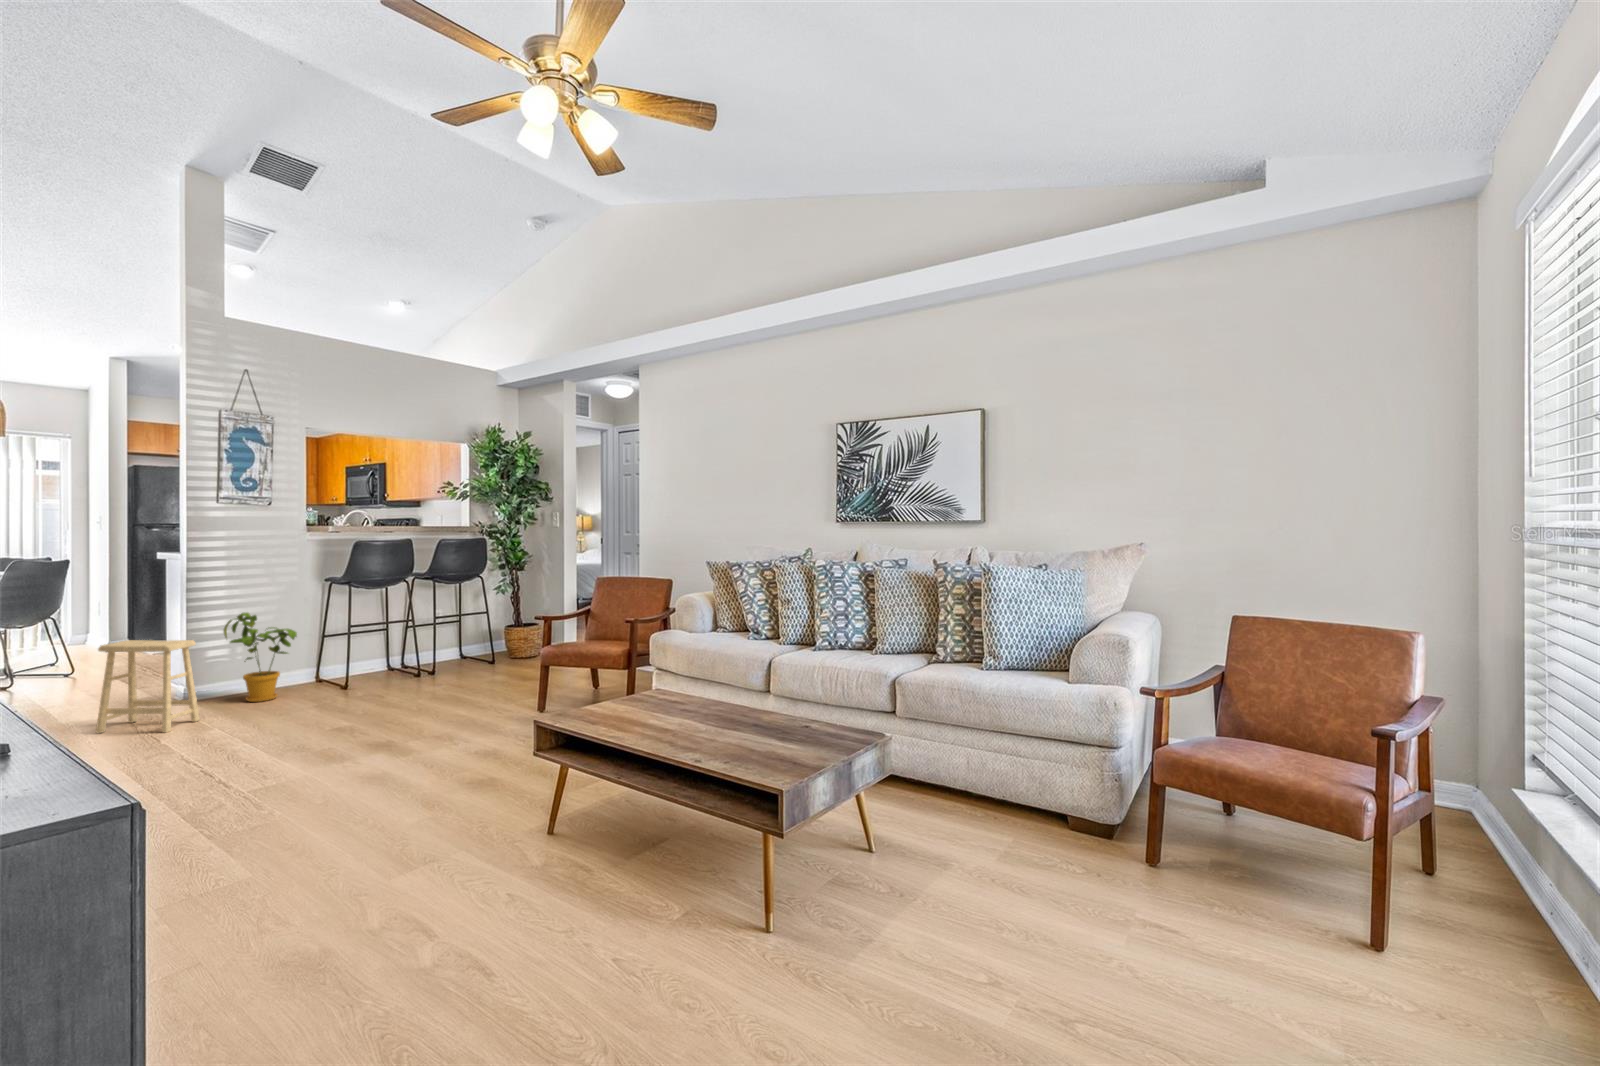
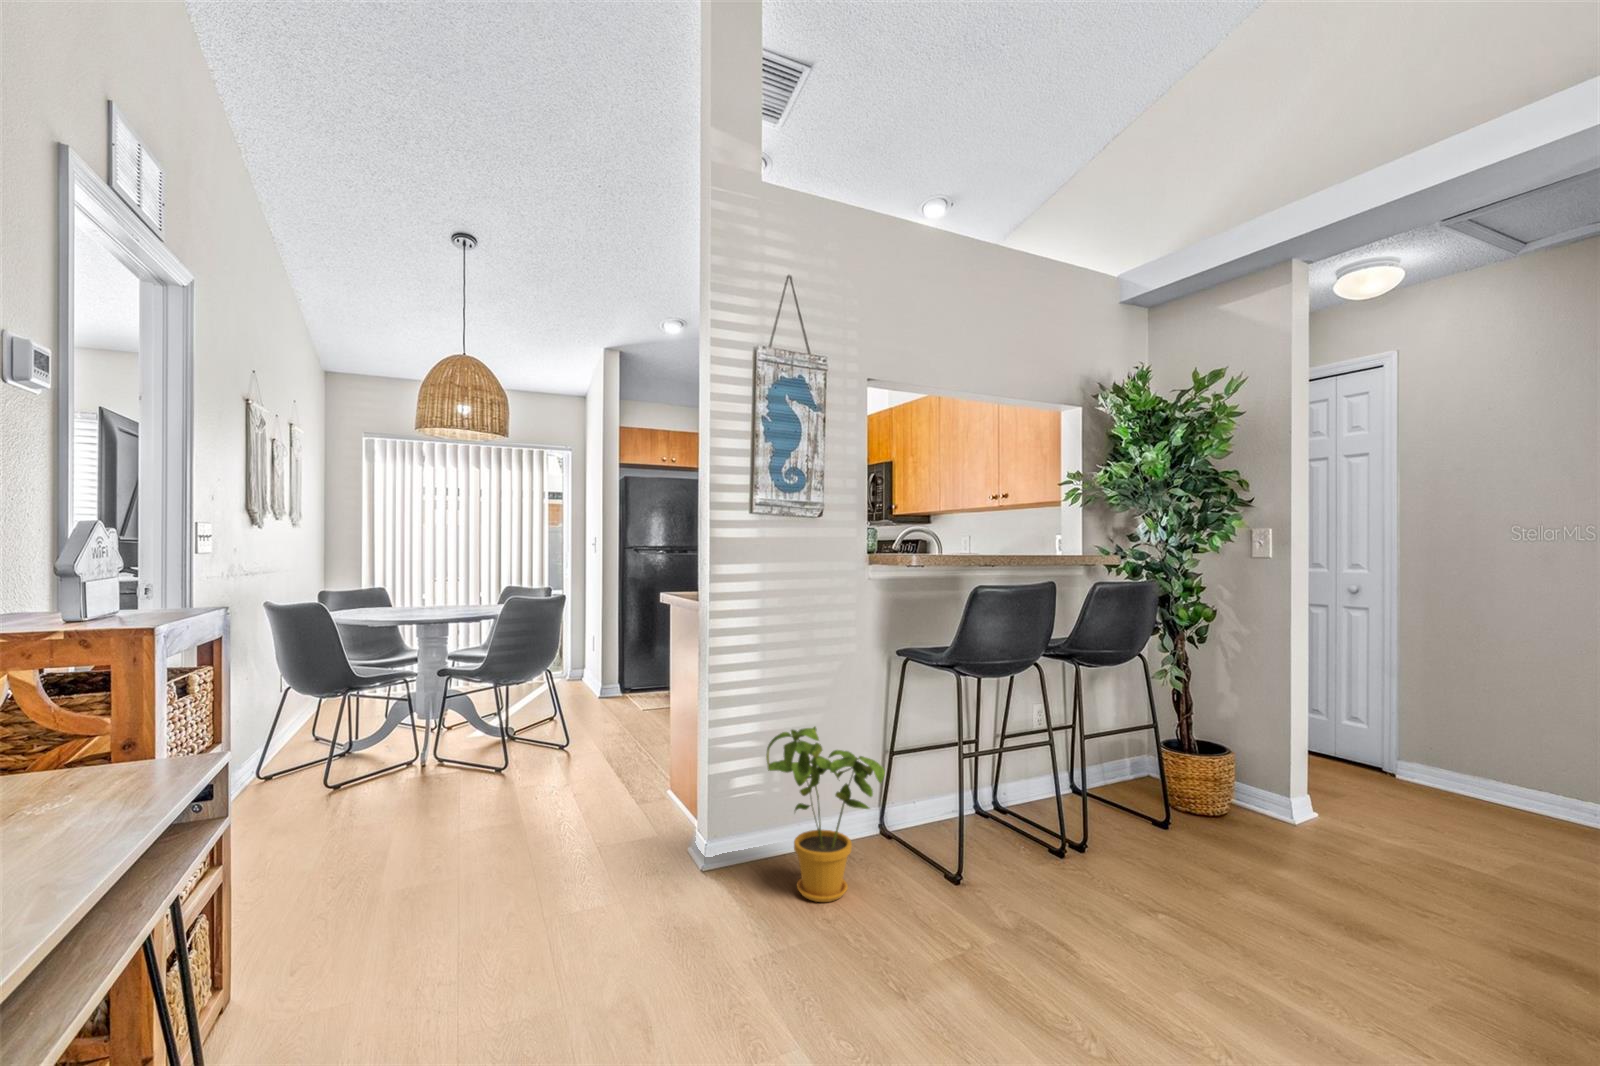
footstool: present [96,640,200,733] -> none [579,781,747,1028]

